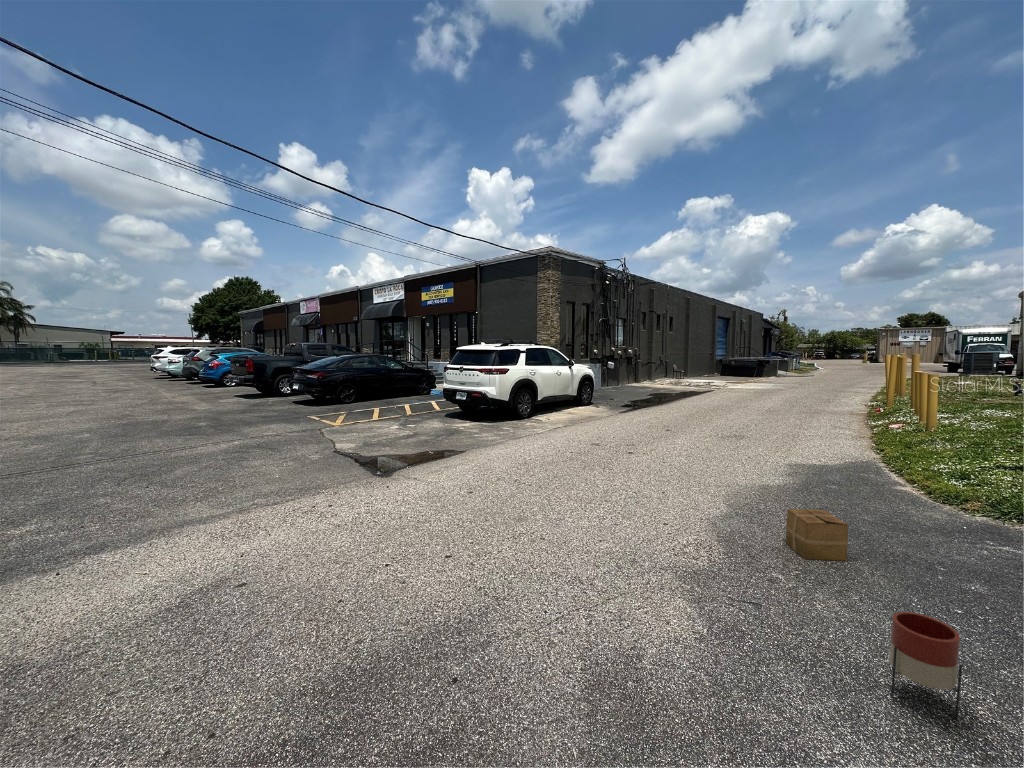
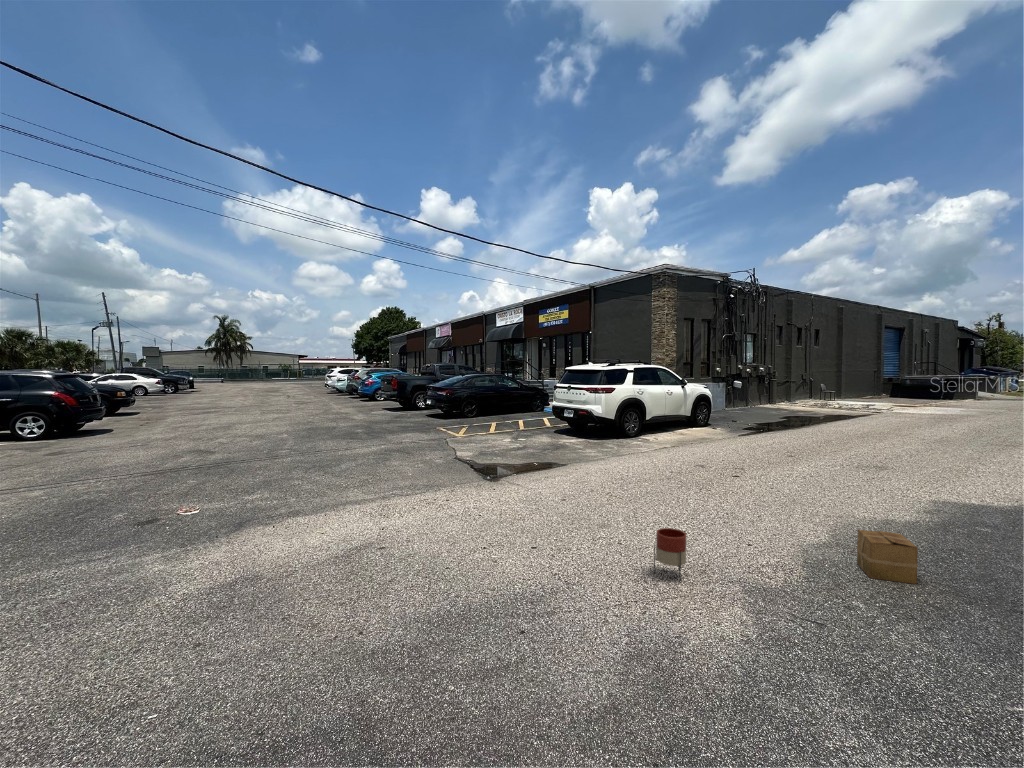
planter: present [889,612,962,717] -> present [654,528,686,582]

